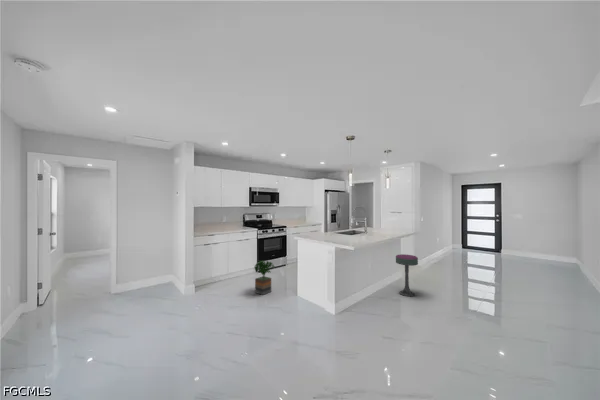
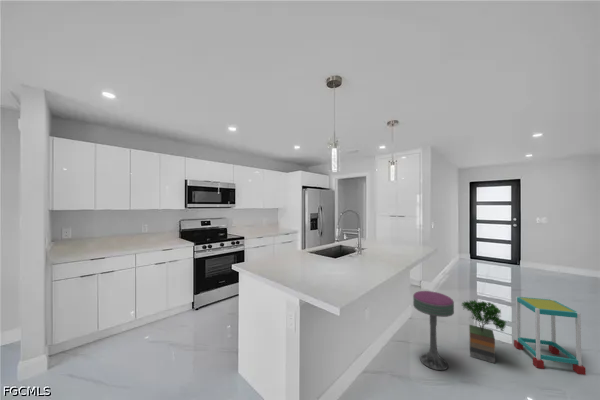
side table: none [460,259,493,299] -> present [514,297,586,375]
potted tree: present [255,261,274,295] -> present [462,300,506,363]

